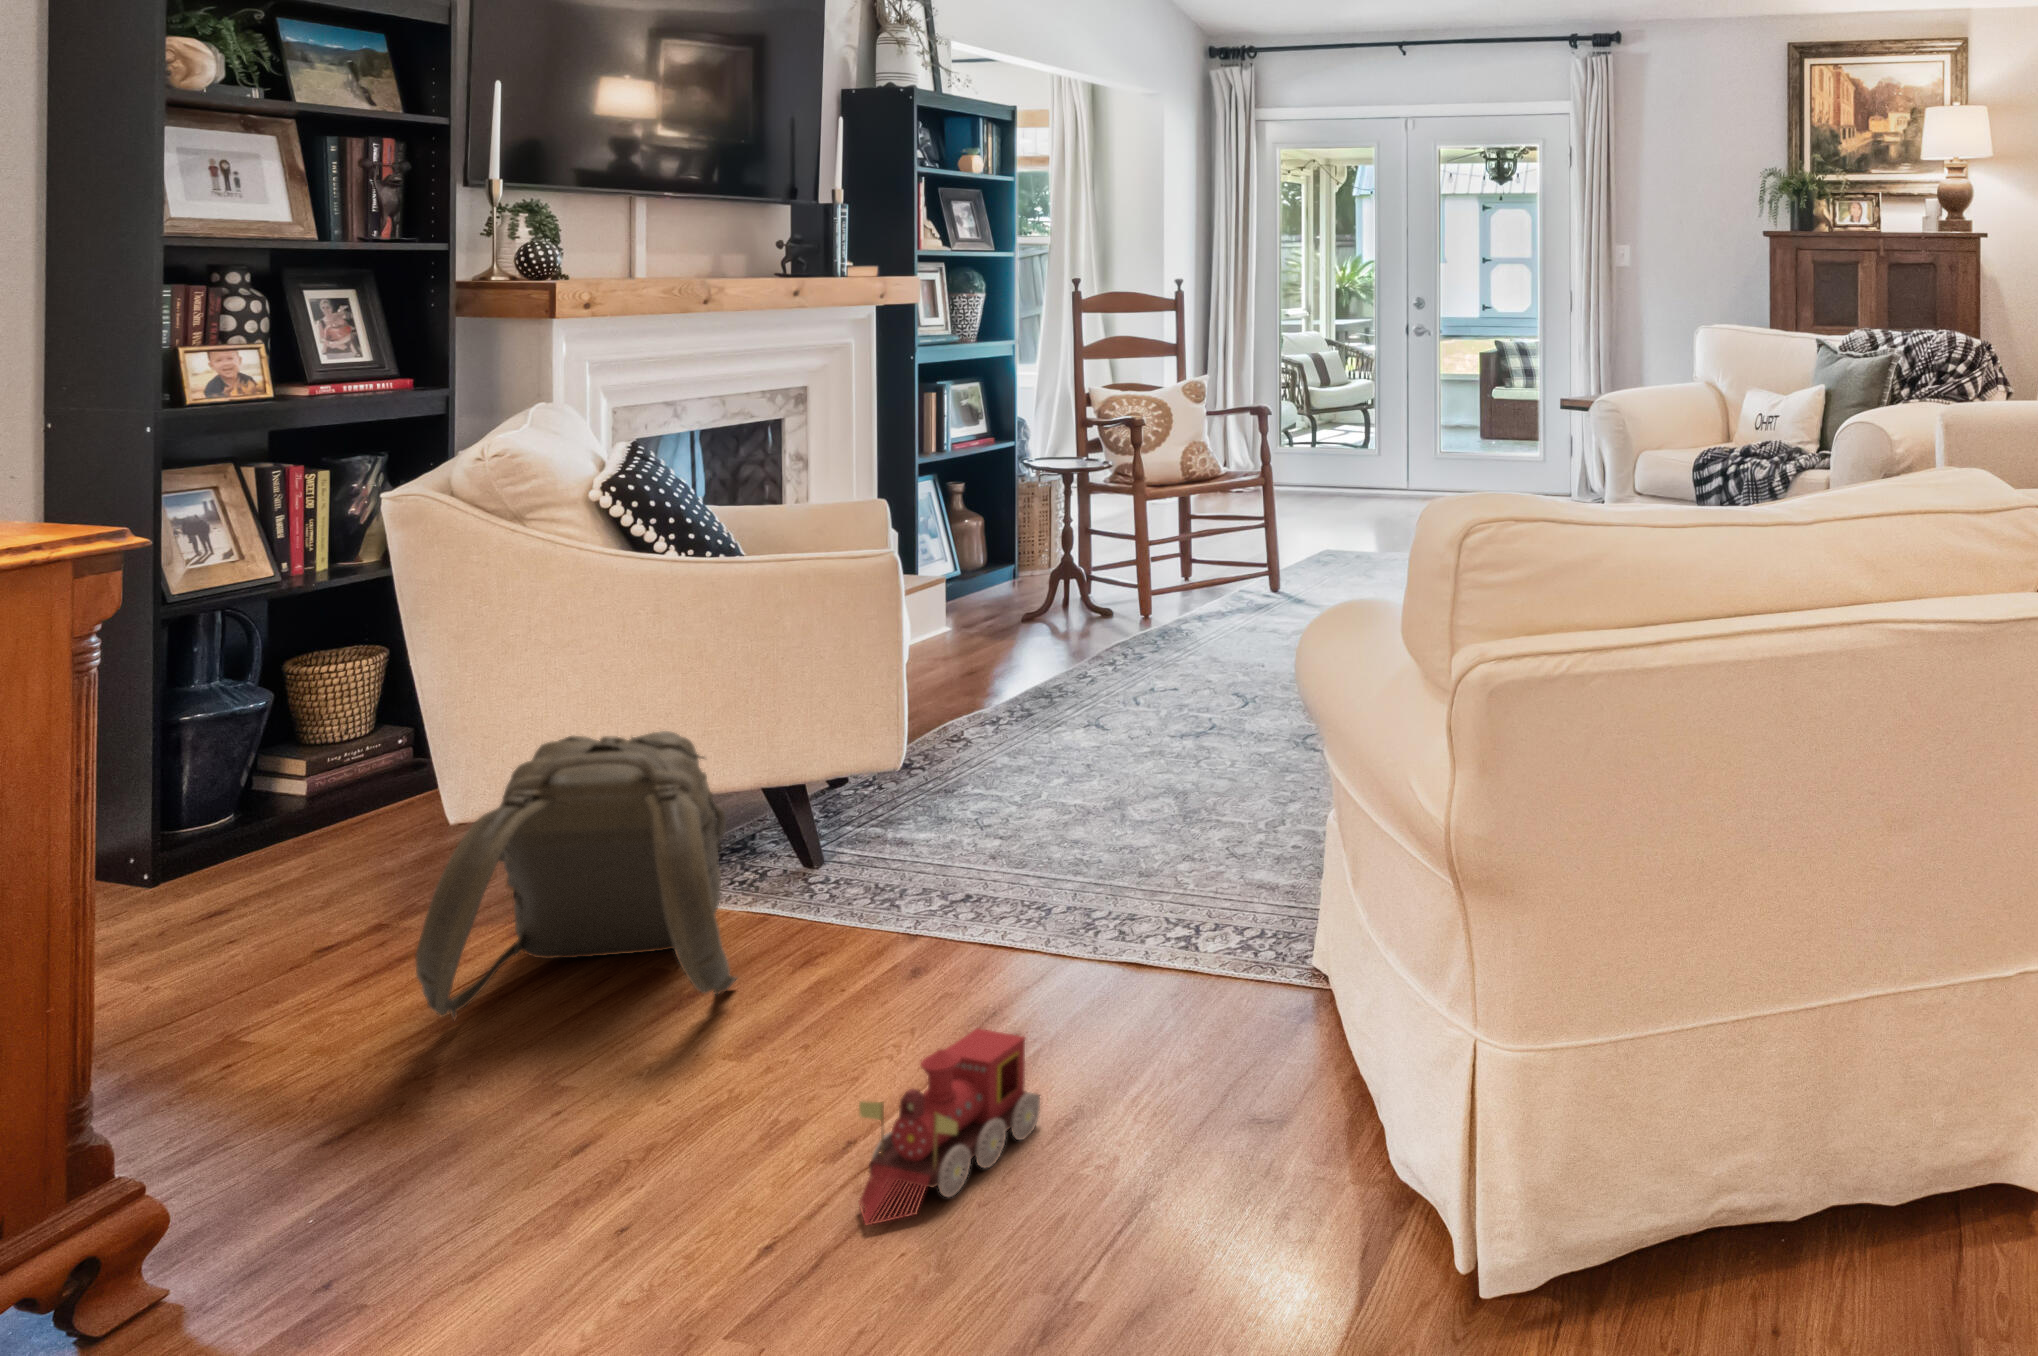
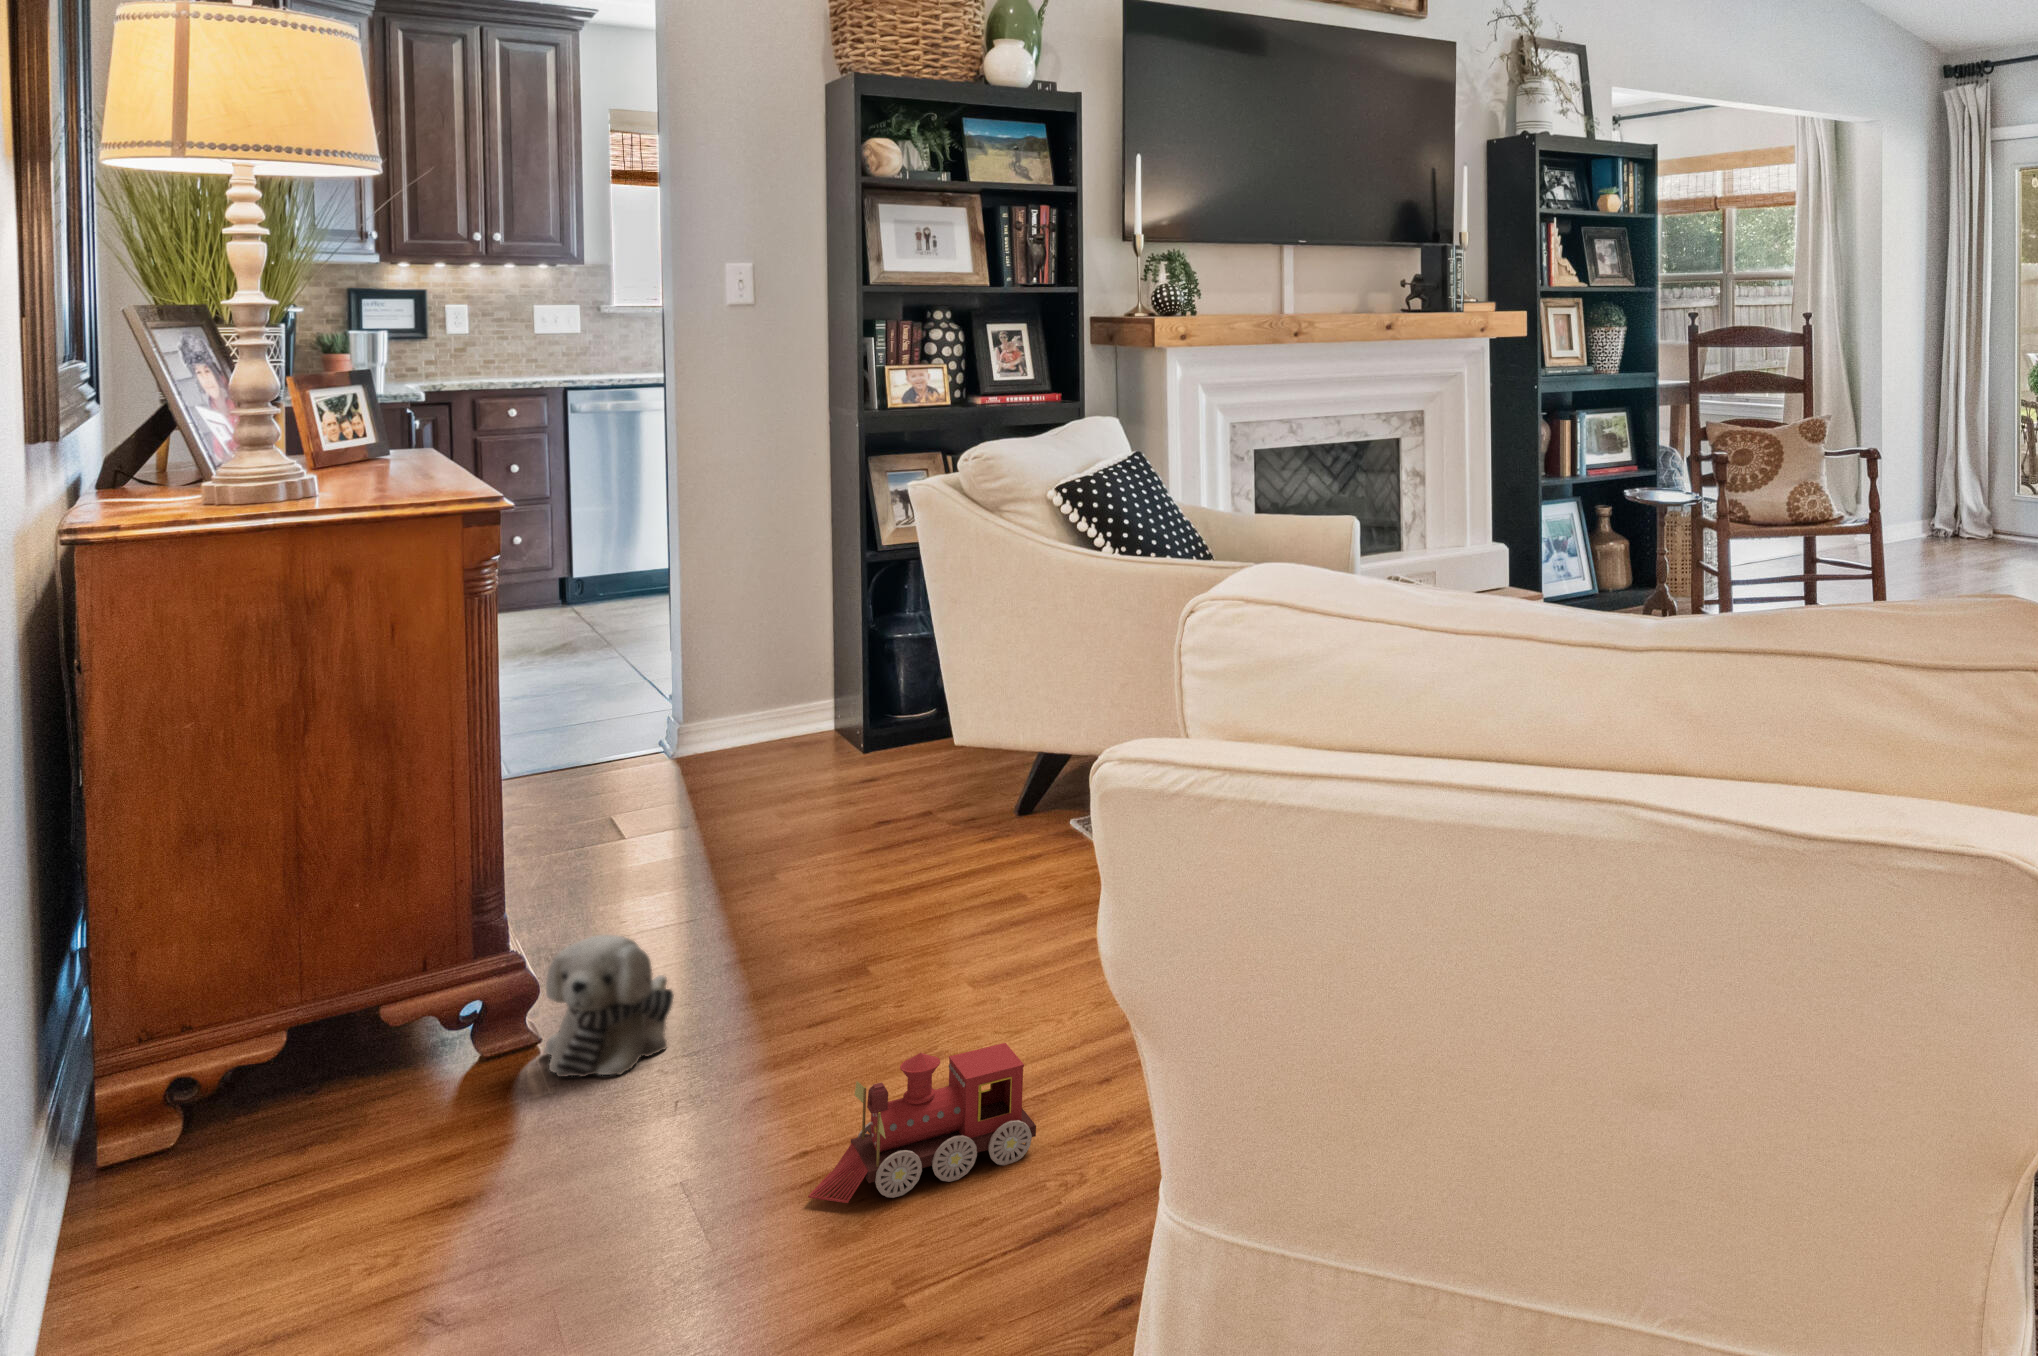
backpack: present [415,731,737,1020] -> none [752,702,1071,950]
plush toy: none [255,1058,453,1252] -> present [546,935,674,1077]

